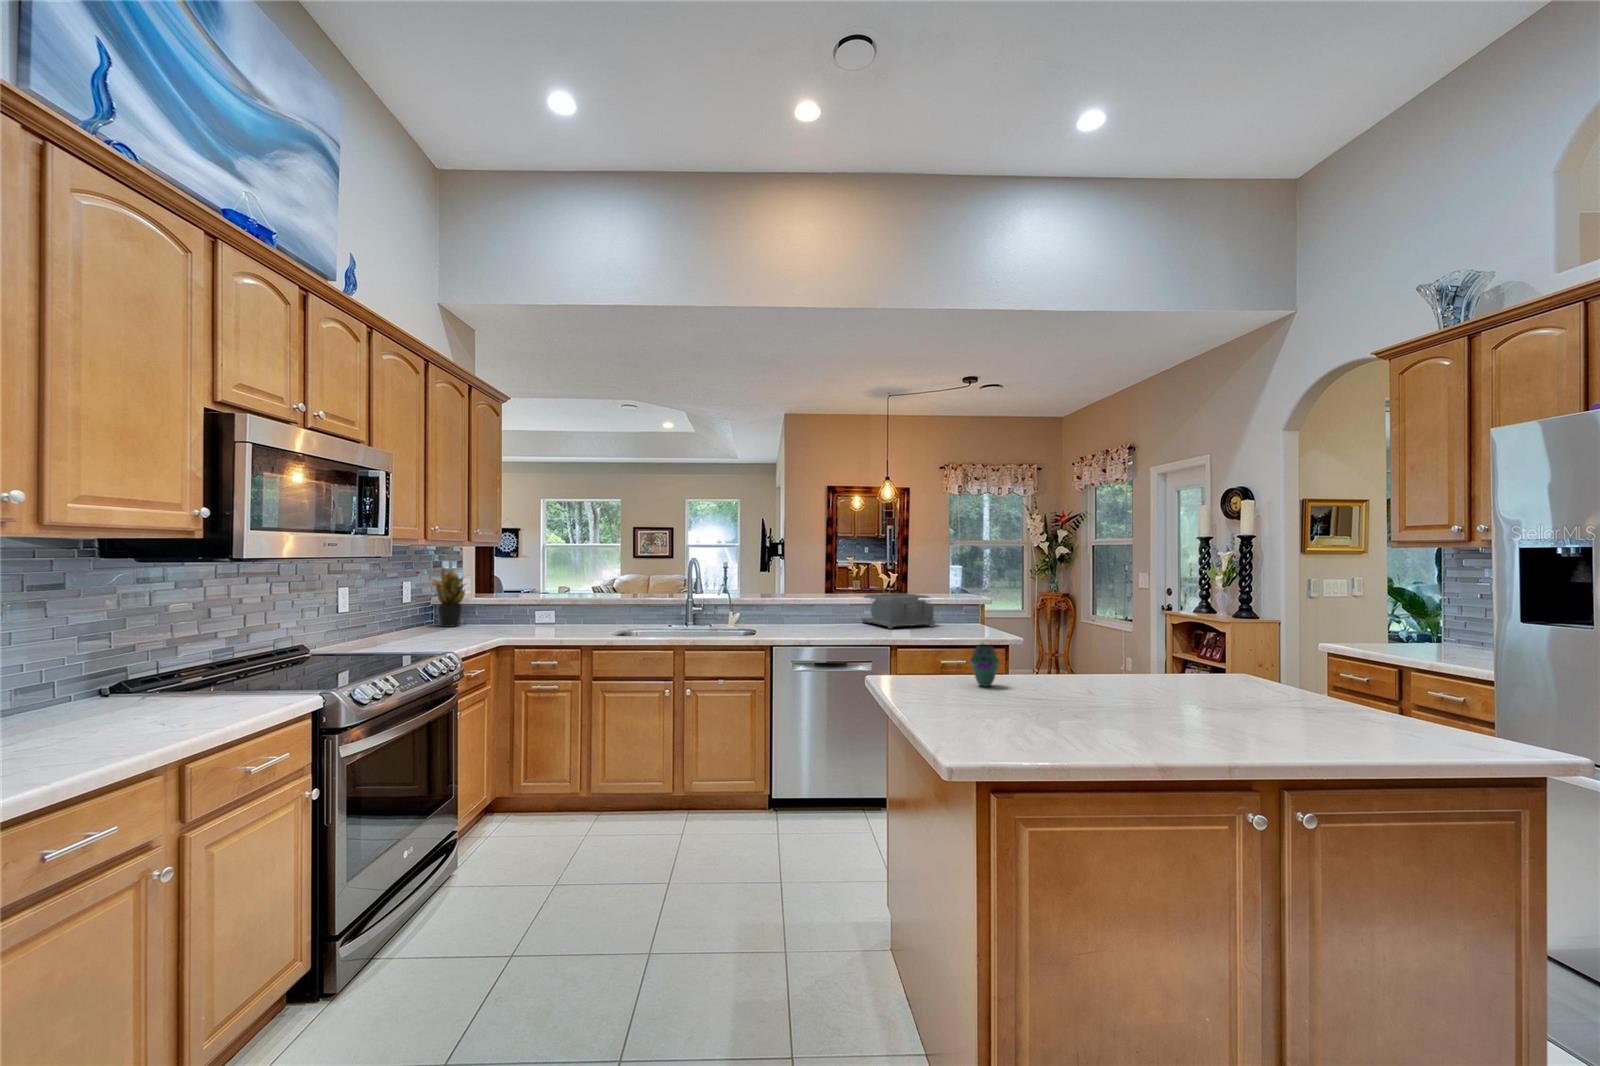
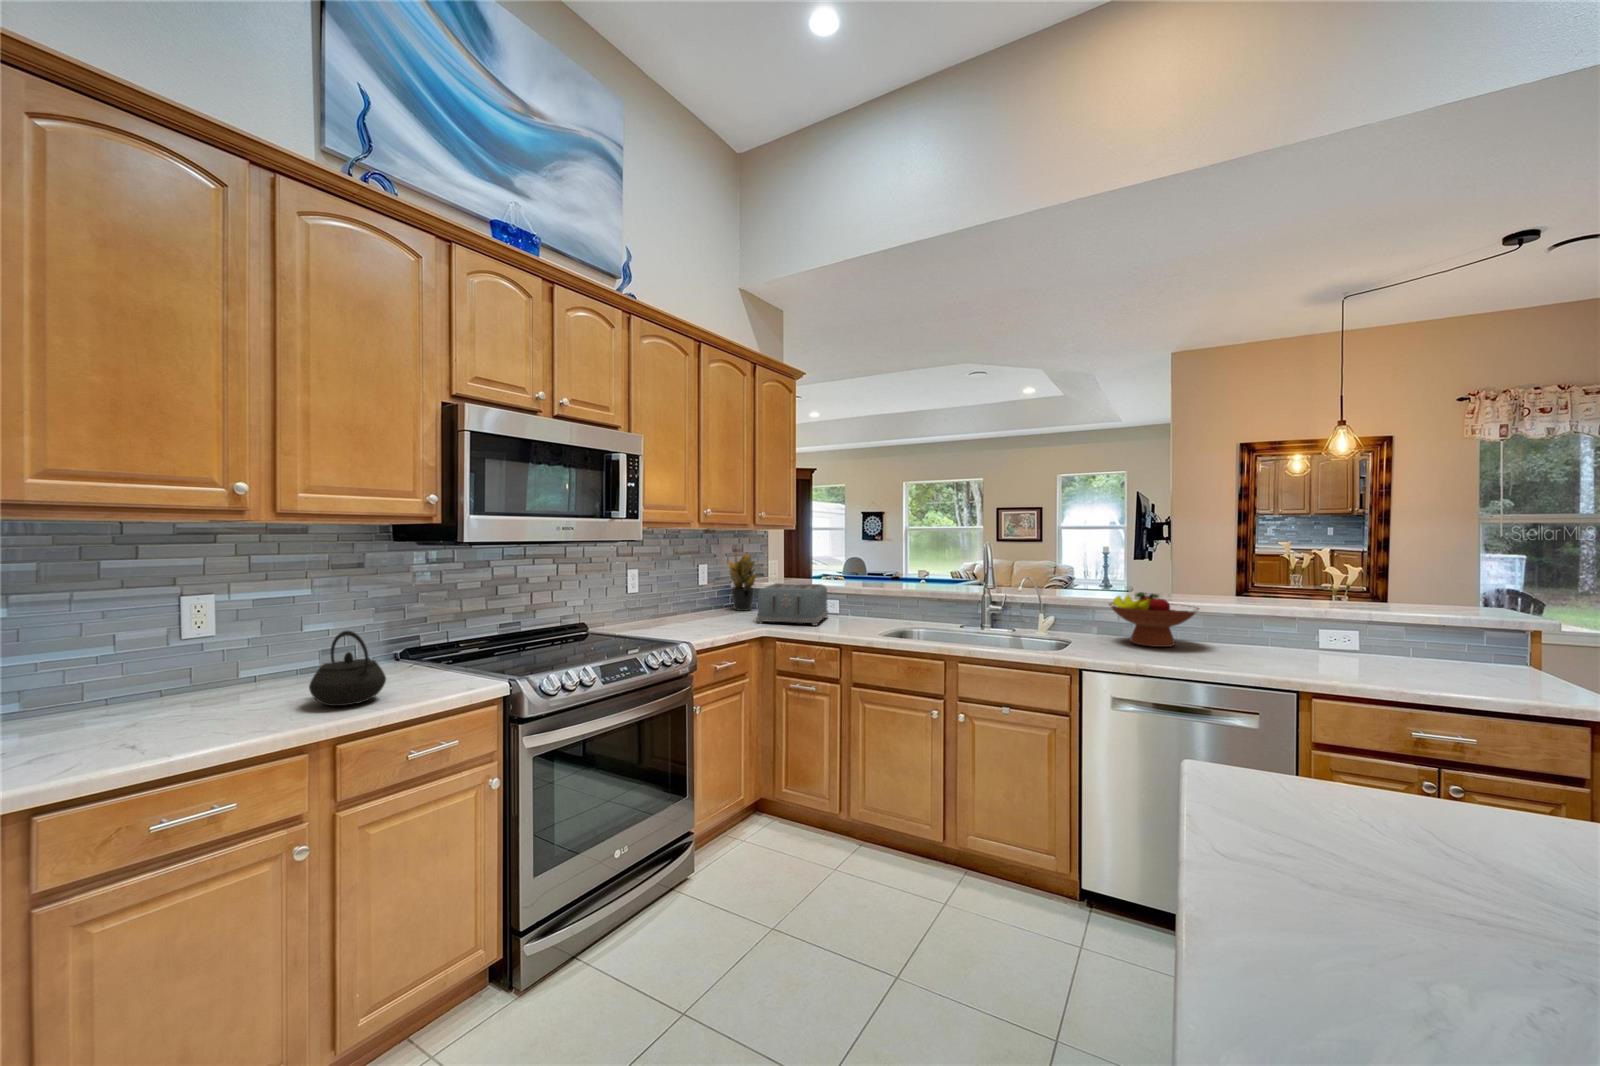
fruit bowl: none [778,588,832,624] -> present [1109,592,1199,647]
toaster: present [862,593,935,629] -> present [756,583,828,625]
vase: present [970,645,999,686] -> none [1430,788,1537,906]
kettle: none [108,651,207,732] -> present [309,631,386,706]

